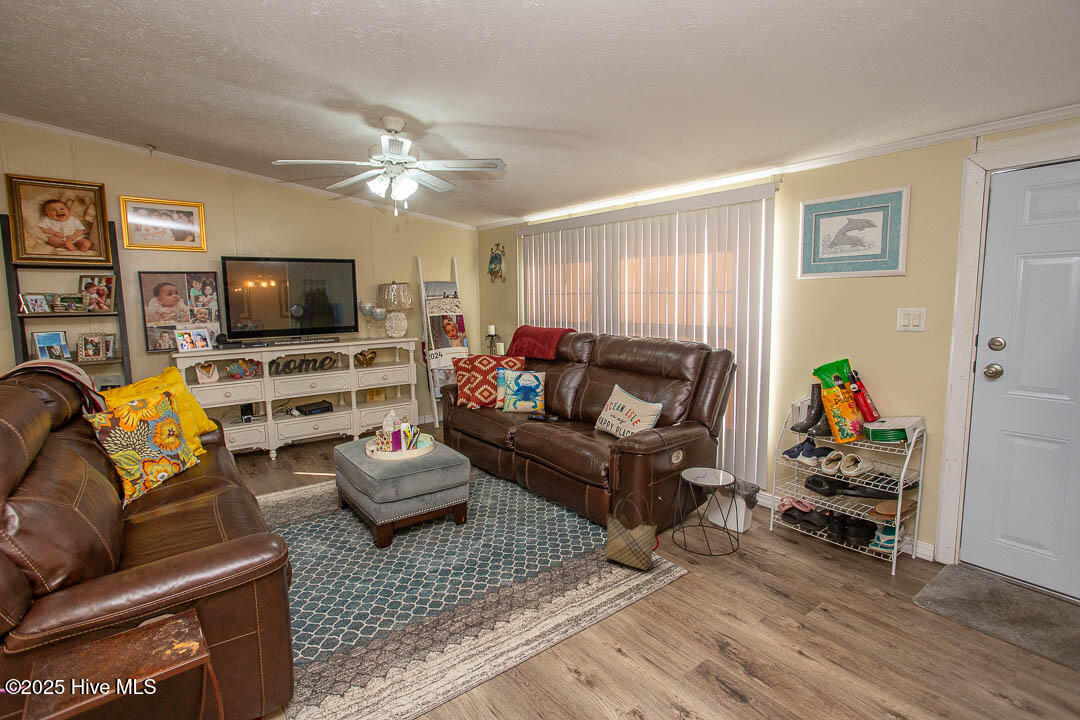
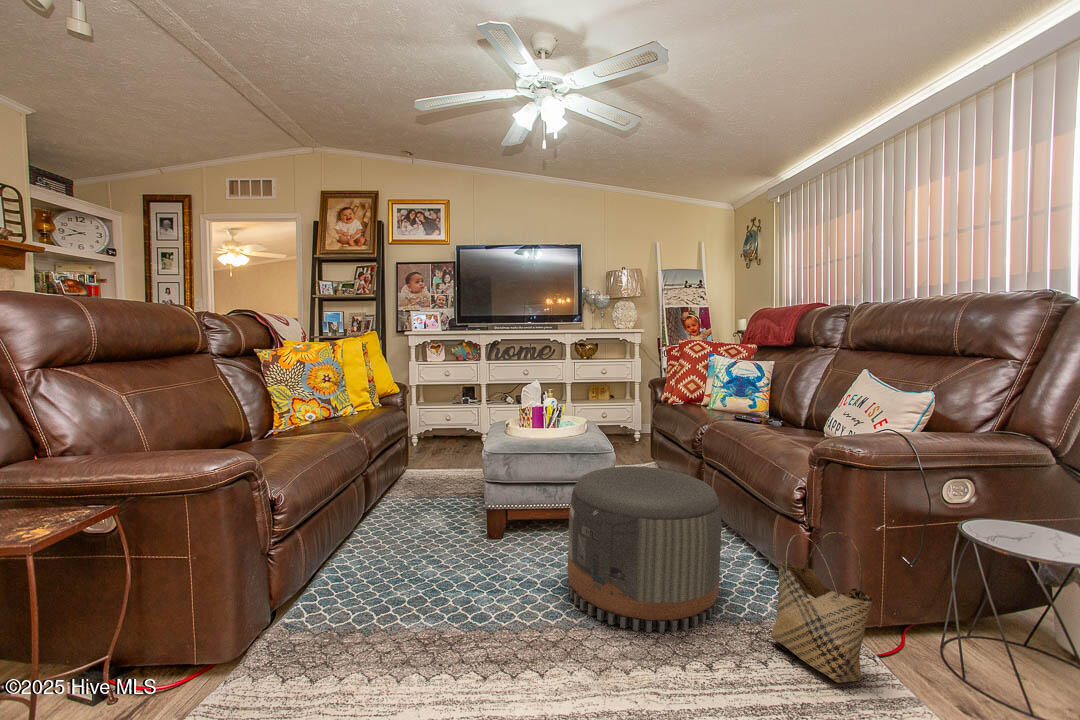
pouf: none [472,470,571,579] -> present [567,466,722,633]

